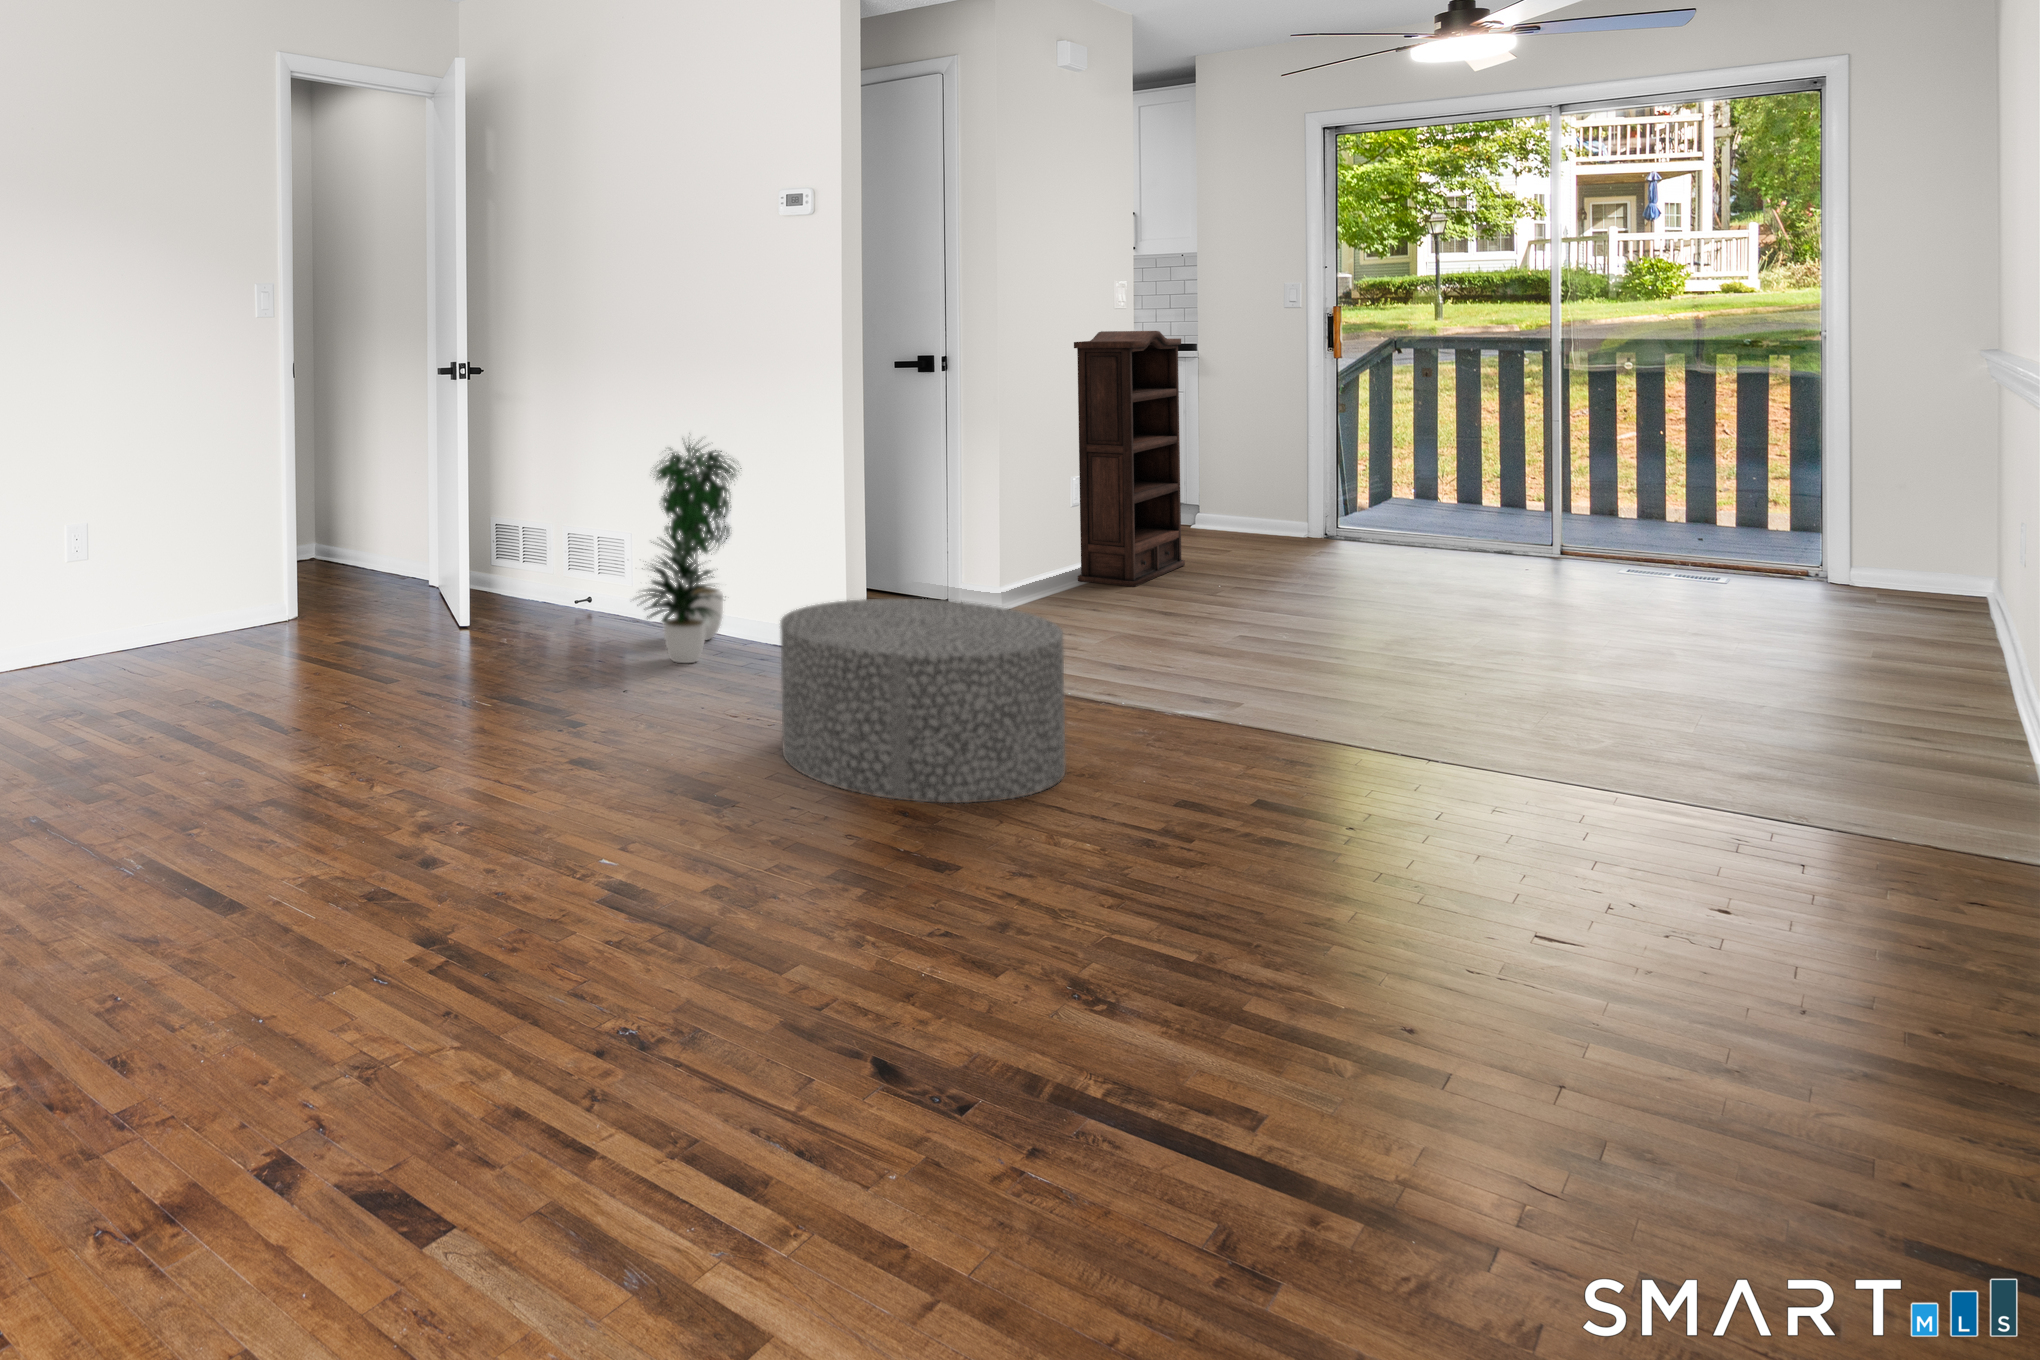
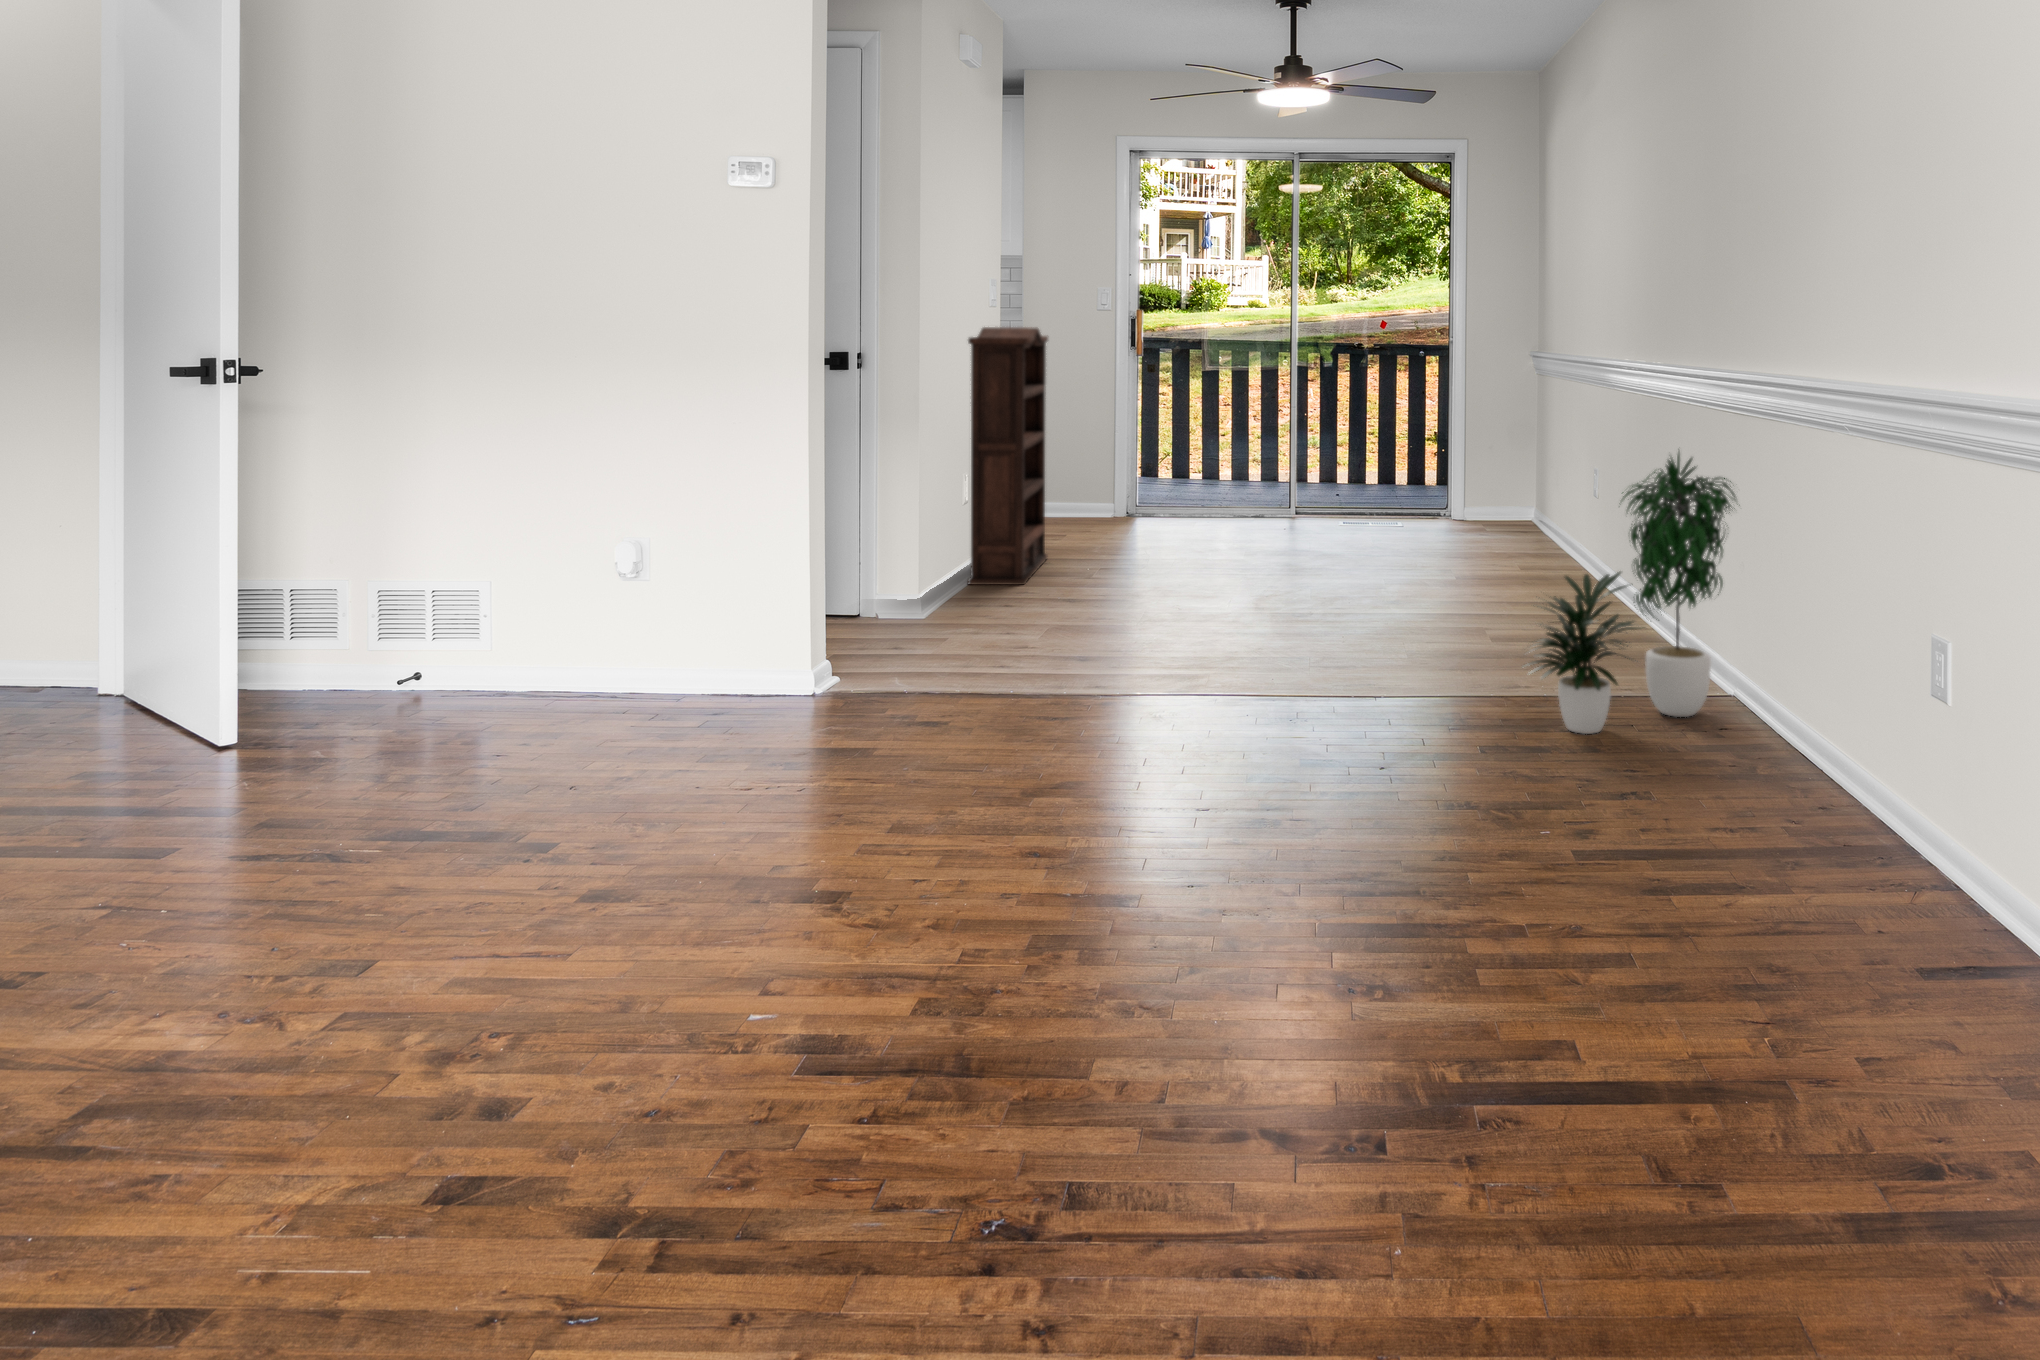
potted plant: present [638,442,741,663] -> present [1525,453,1736,734]
ottoman: present [780,599,1065,803] -> none [839,619,1150,854]

